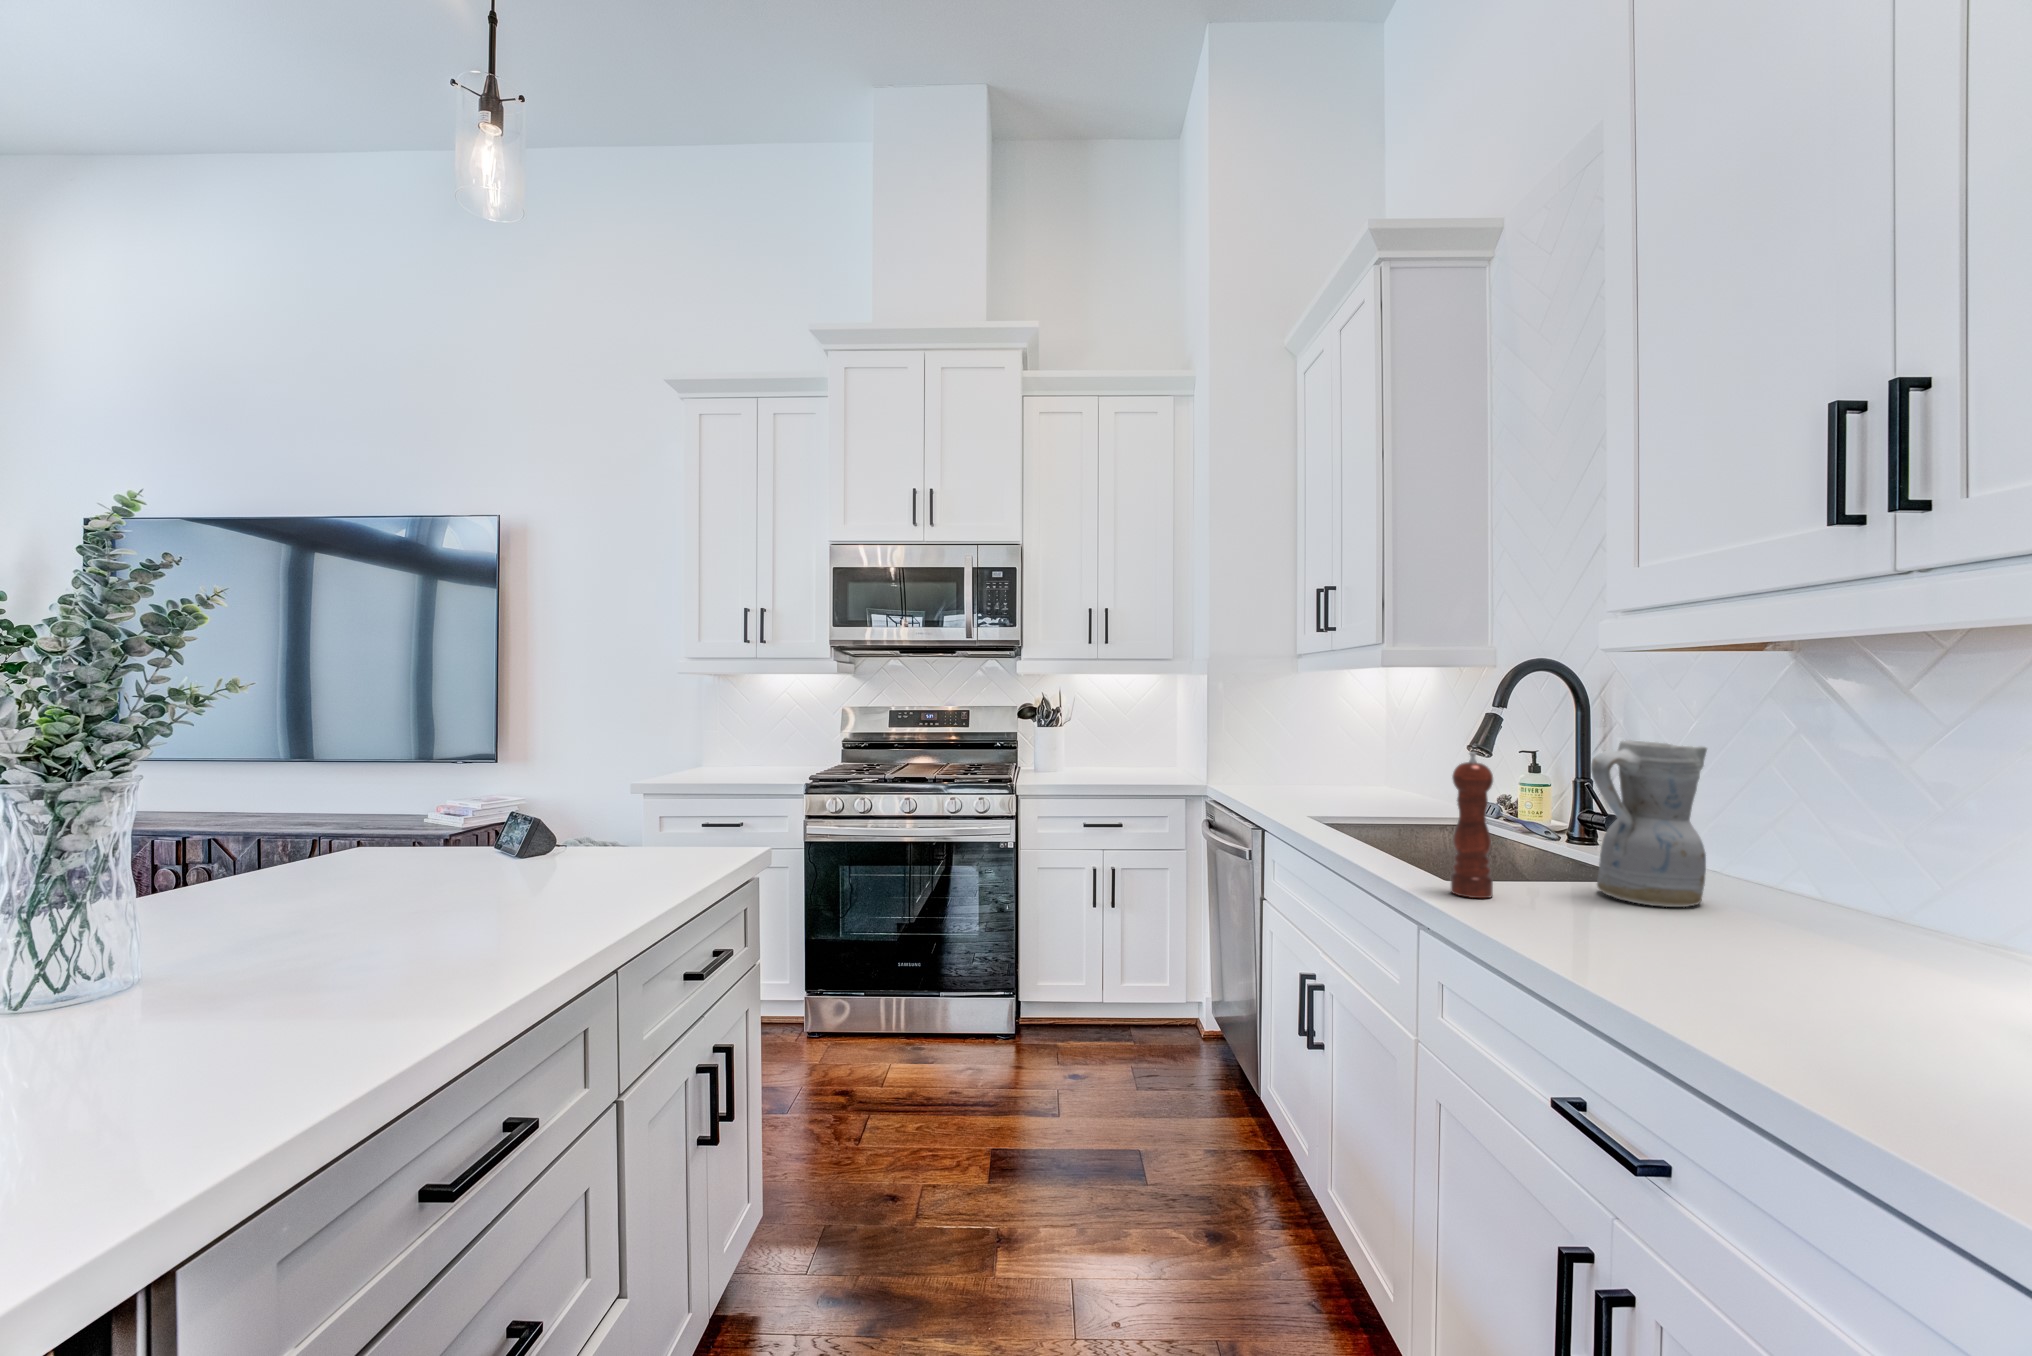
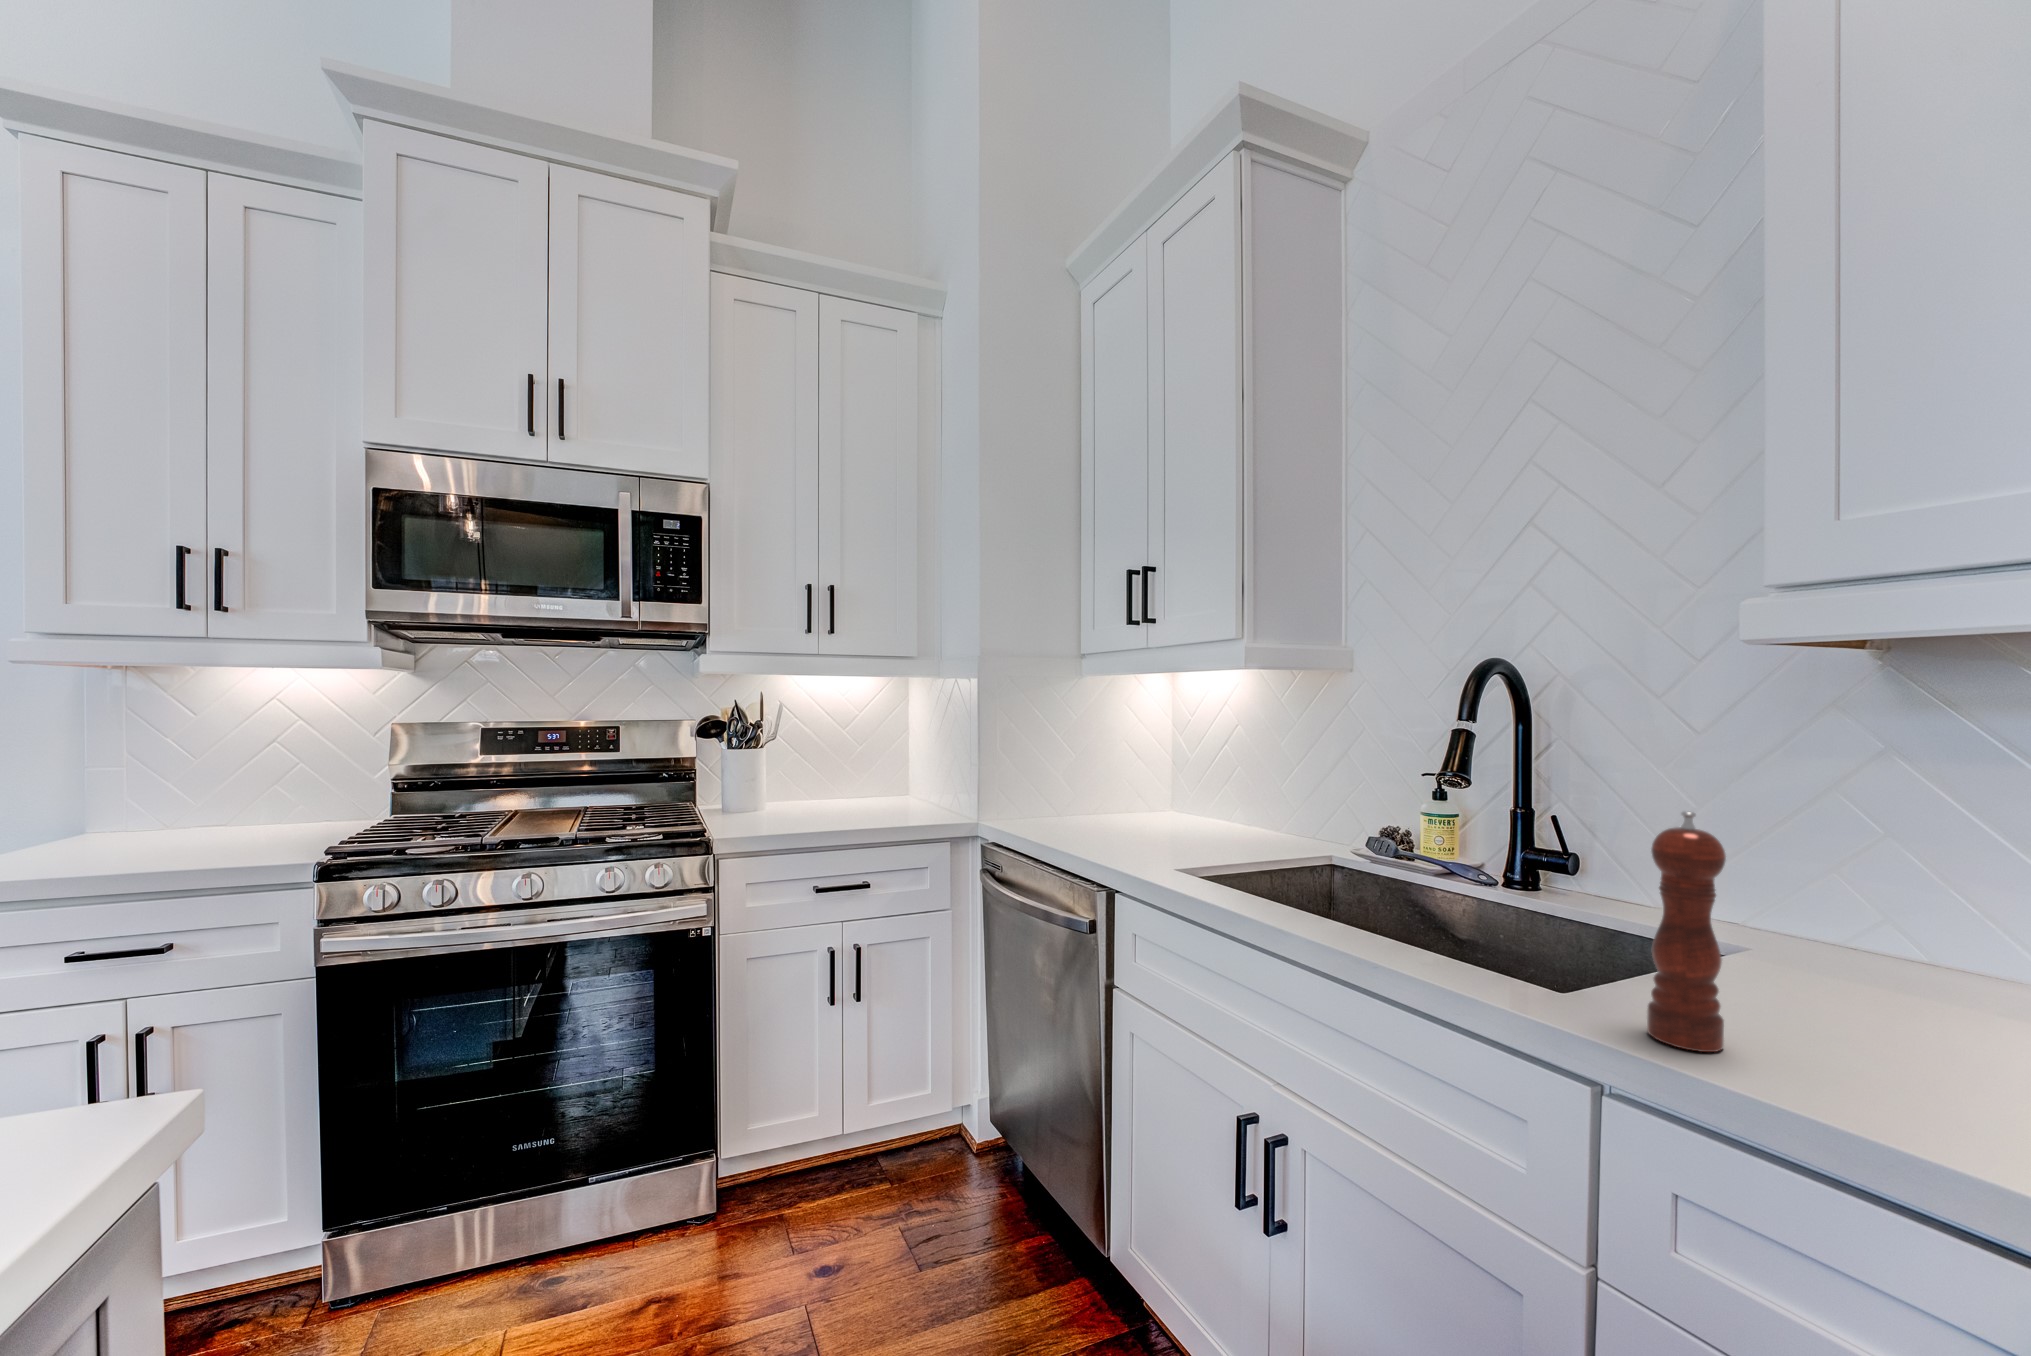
ceramic pitcher: present [1591,740,1707,907] -> none [1760,779,1936,1025]

